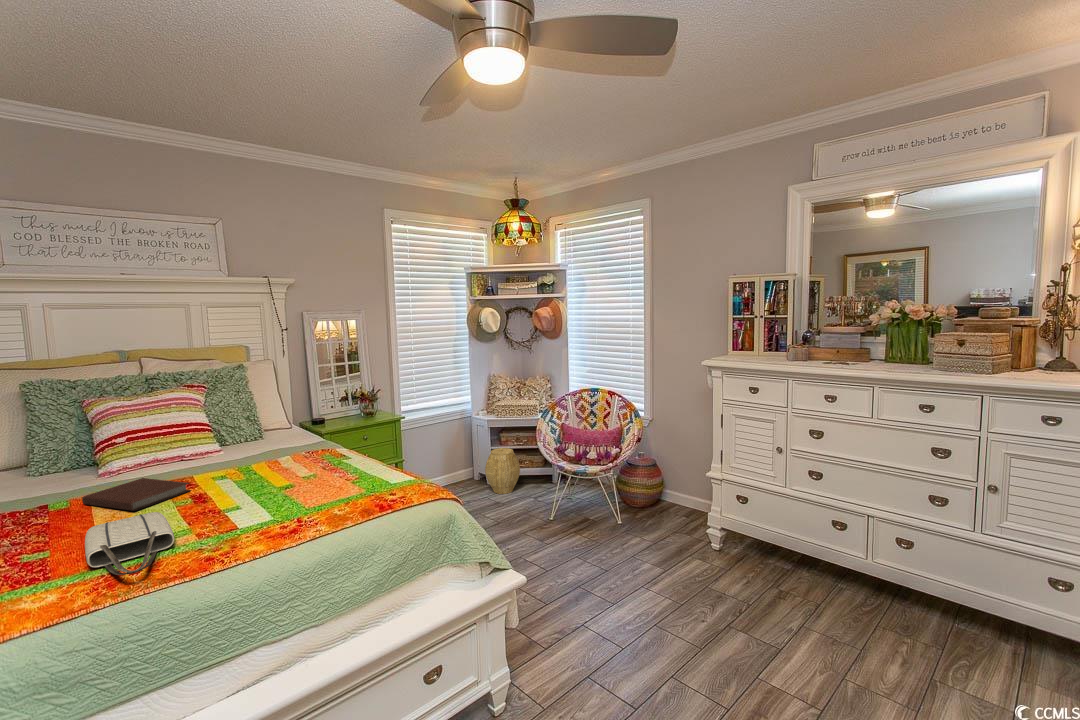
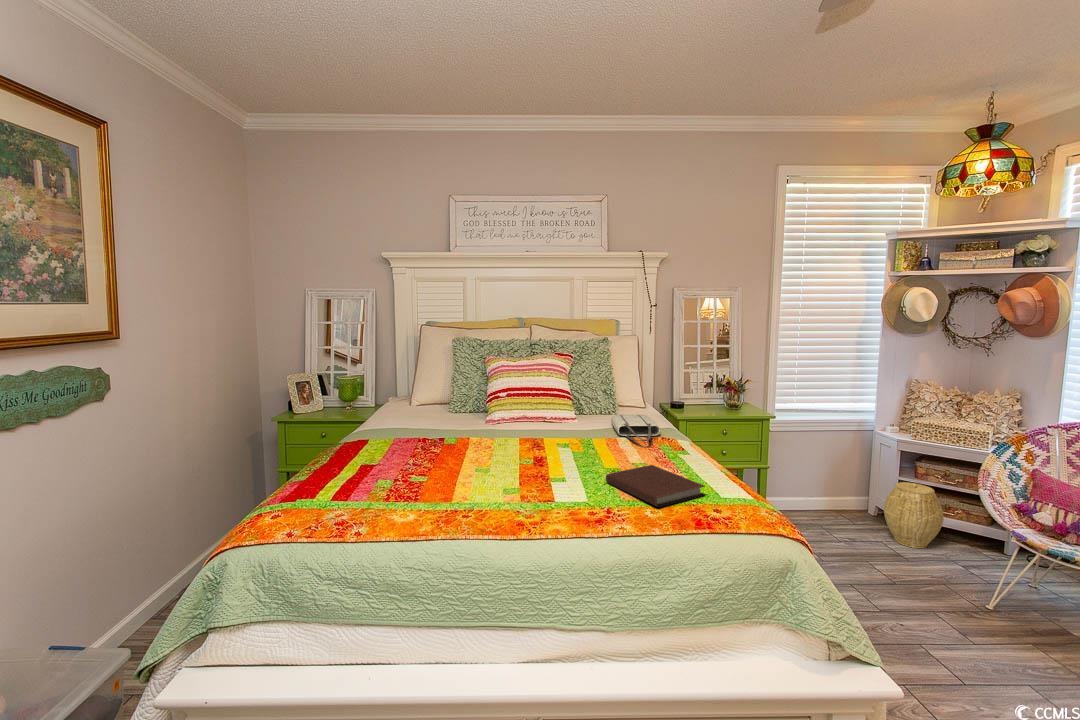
notebook: present [82,478,190,511] -> present [606,465,705,507]
tote bag: present [85,512,174,575] -> present [611,415,660,441]

